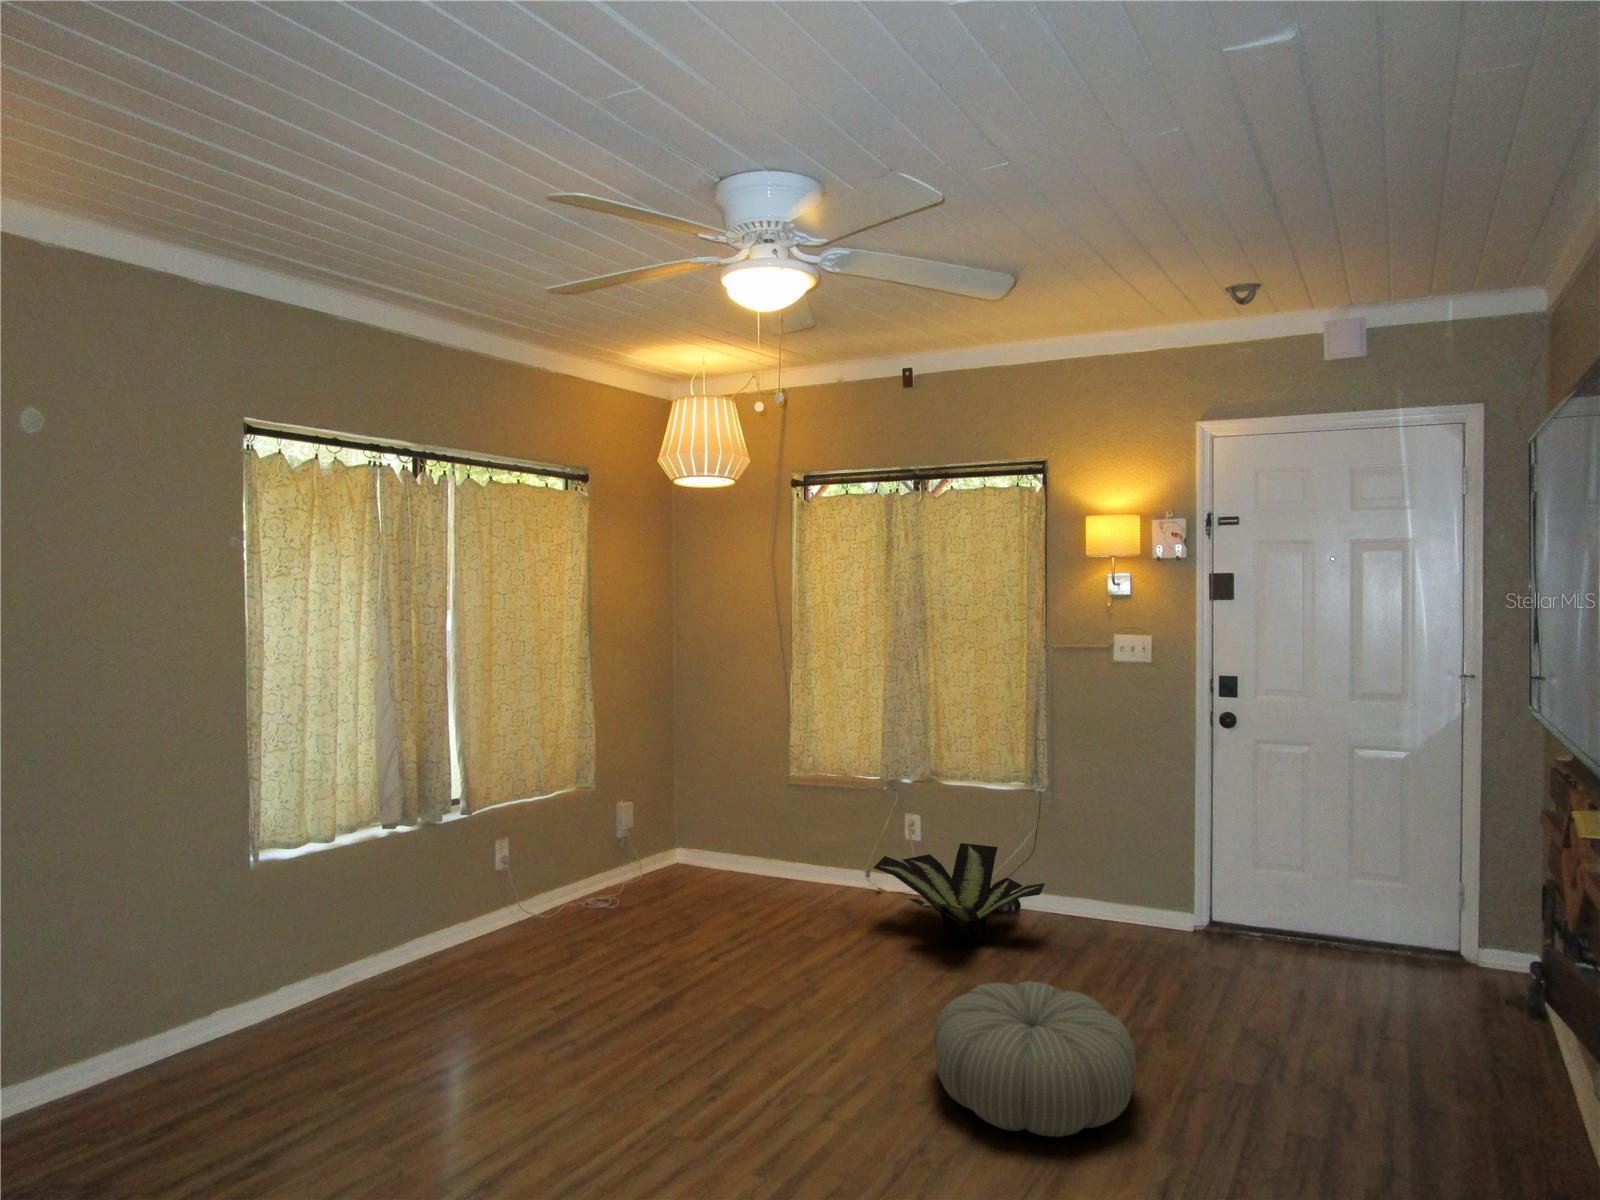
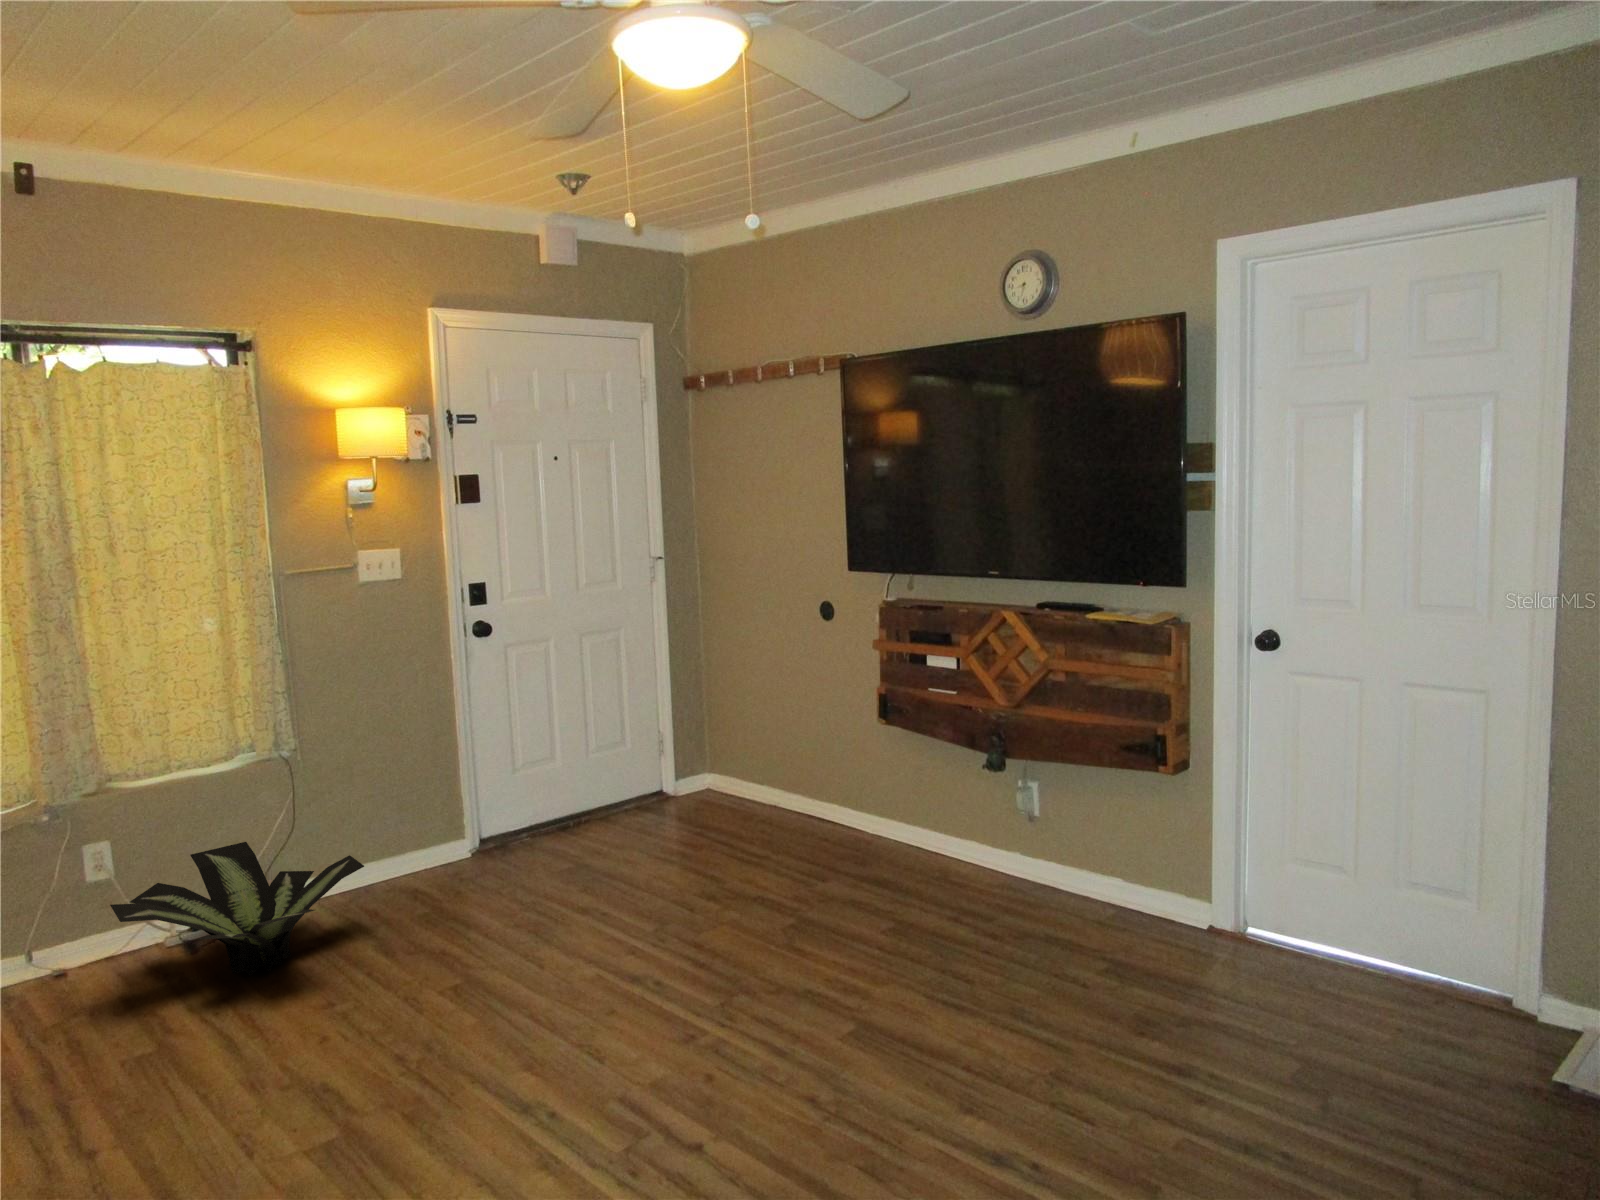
pouf: present [934,981,1136,1137] -> none [435,920,661,1089]

